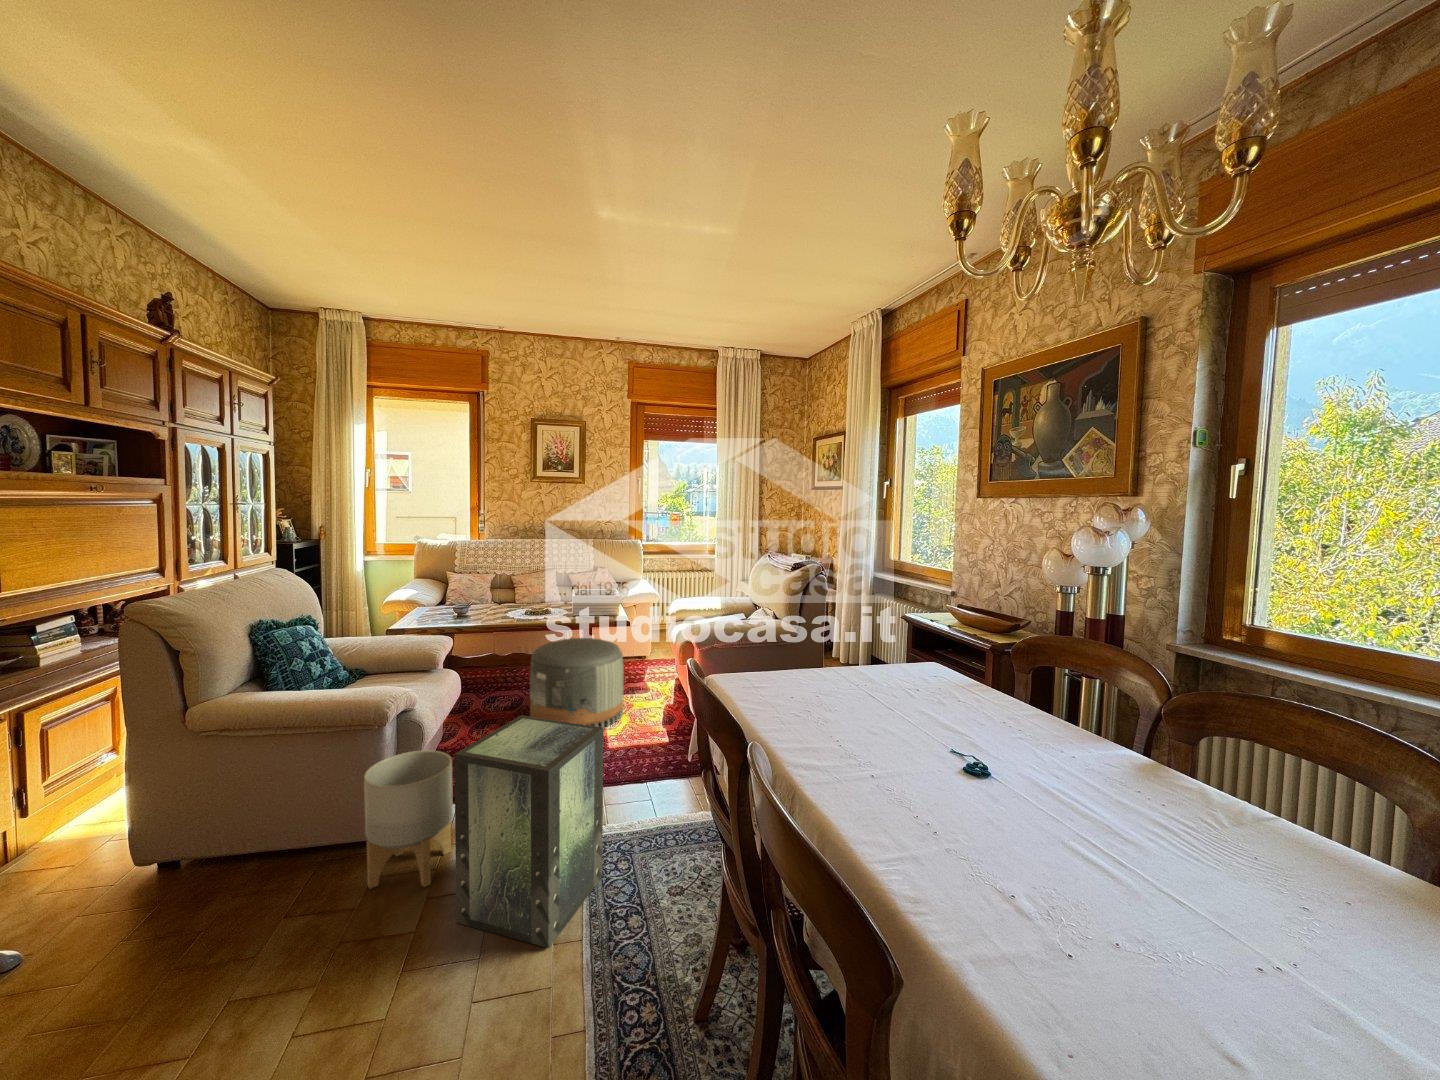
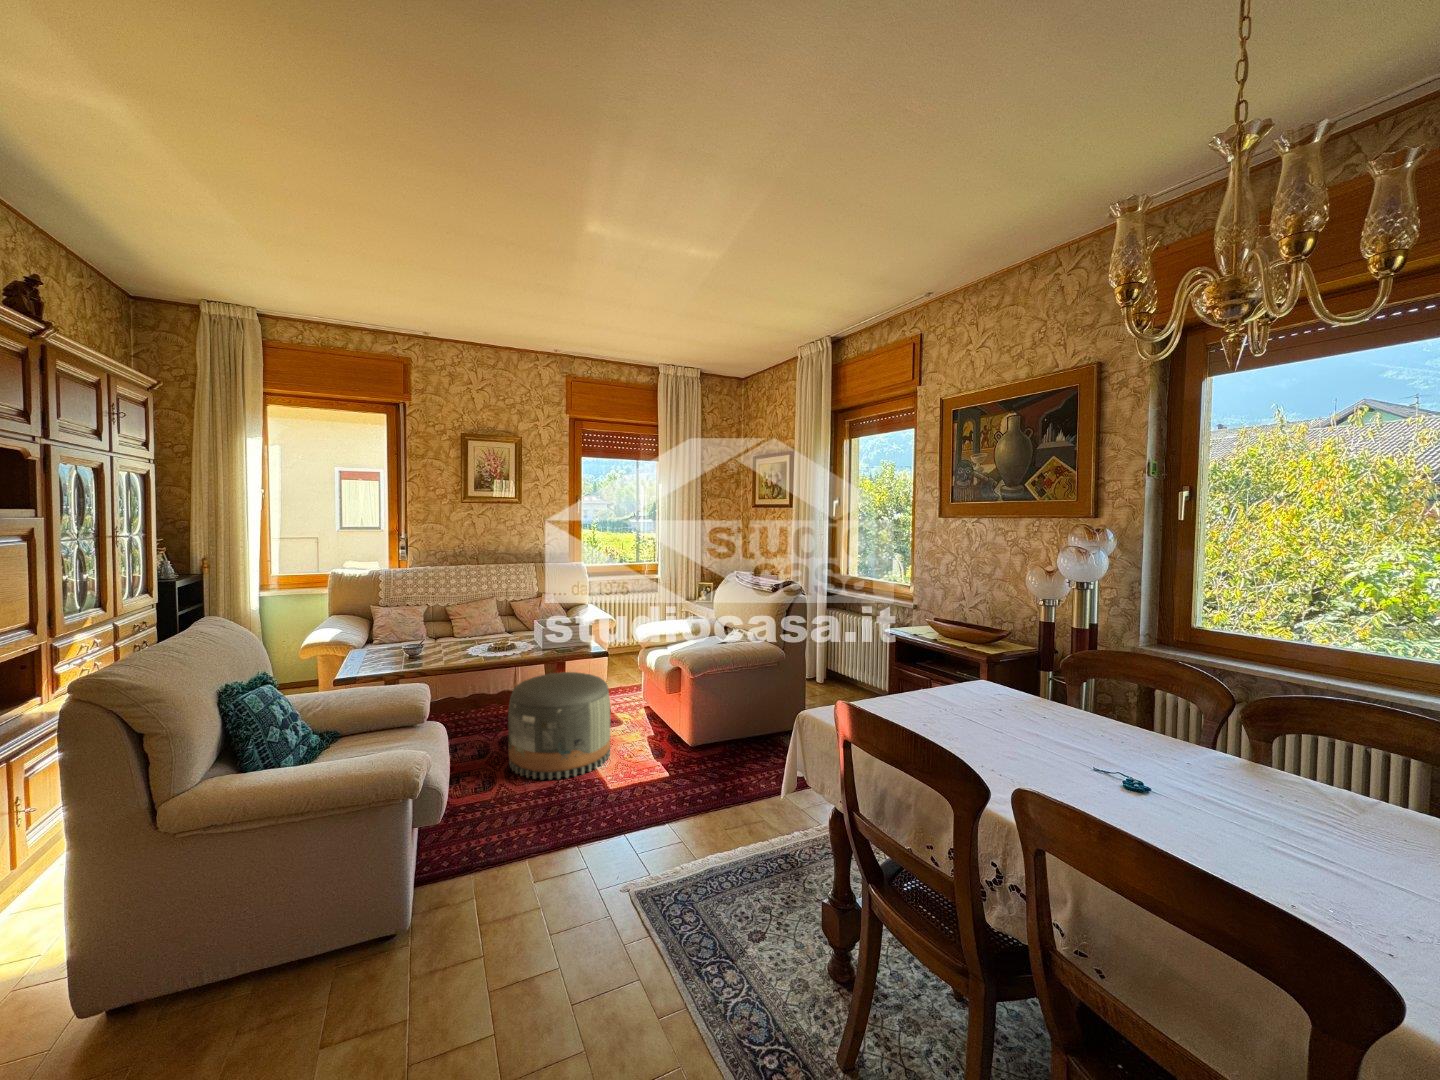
storage box: present [454,715,603,948] -> none [537,770,675,1024]
planter: present [364,750,453,889] -> none [401,821,499,996]

